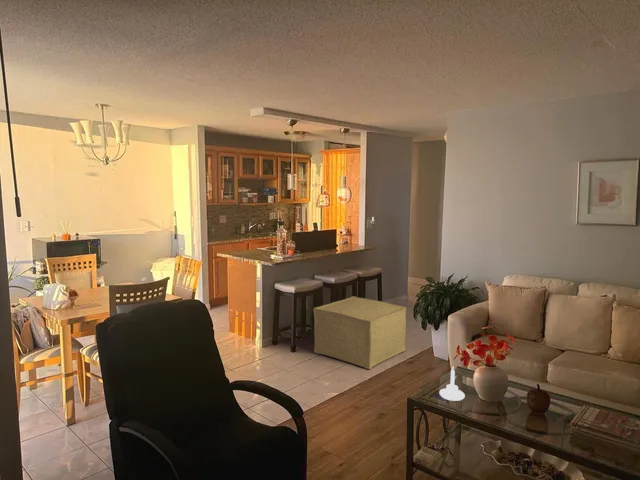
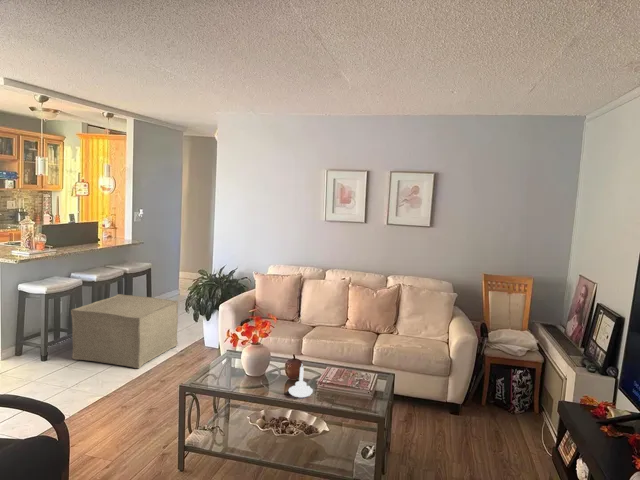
candle holder: present [439,368,465,401] -> present [289,365,313,397]

